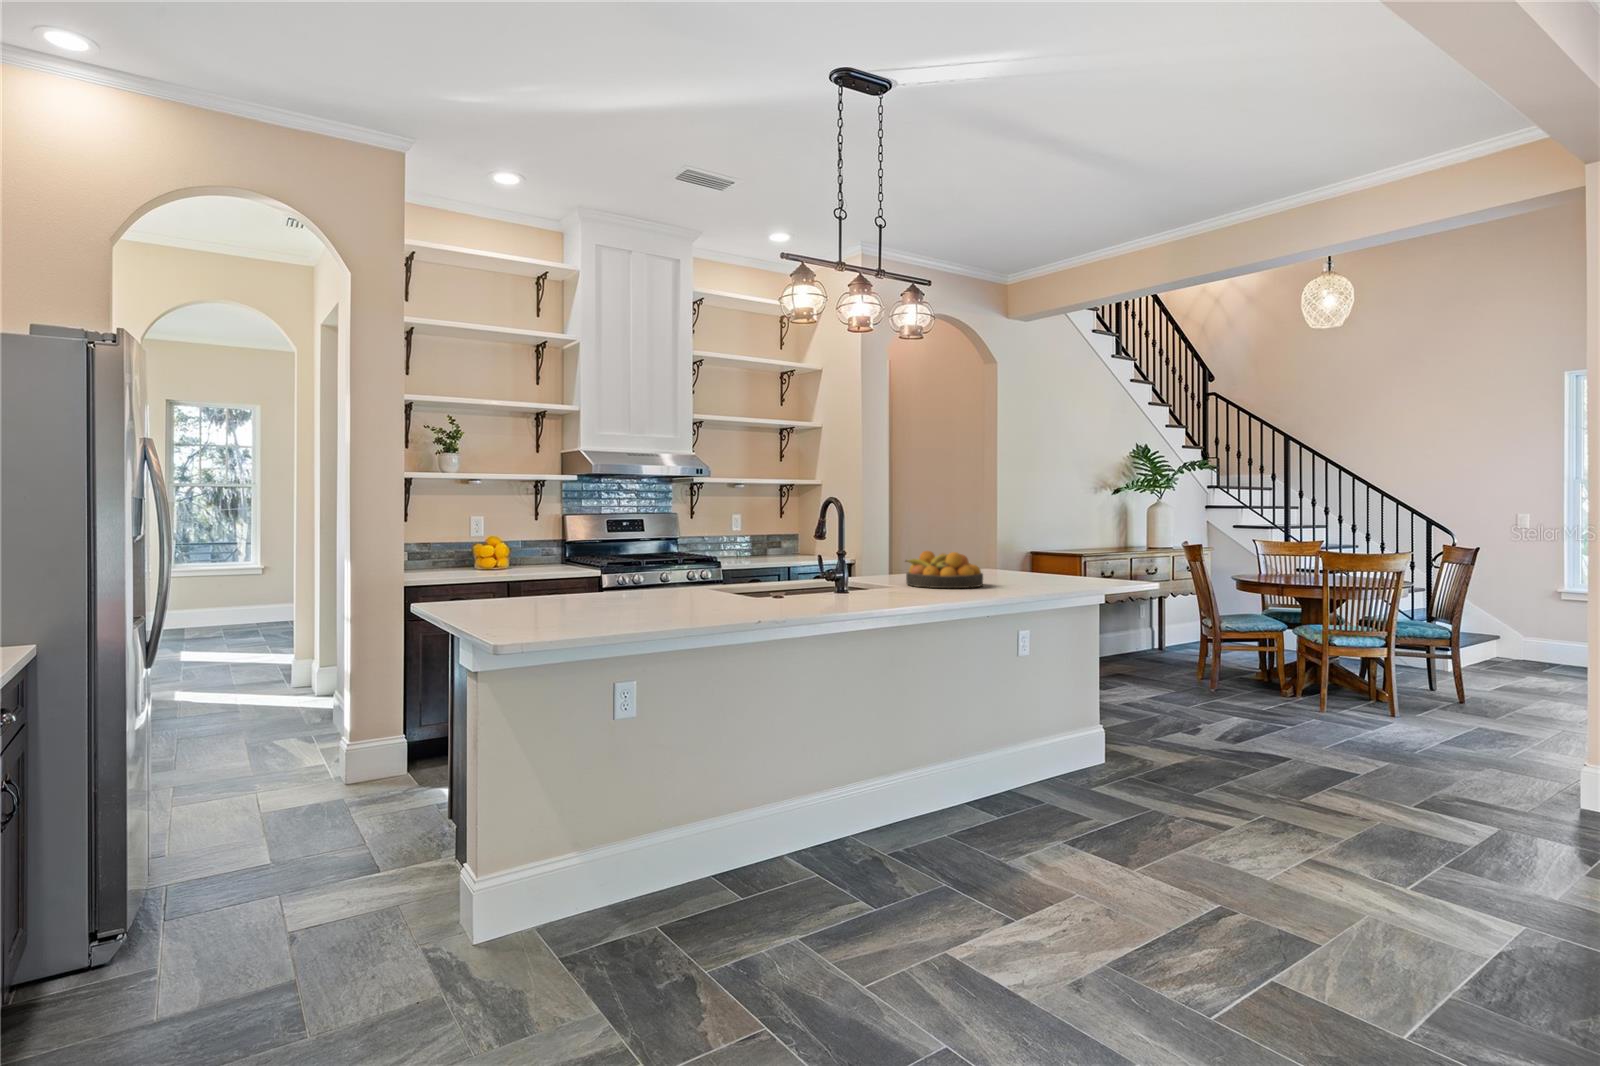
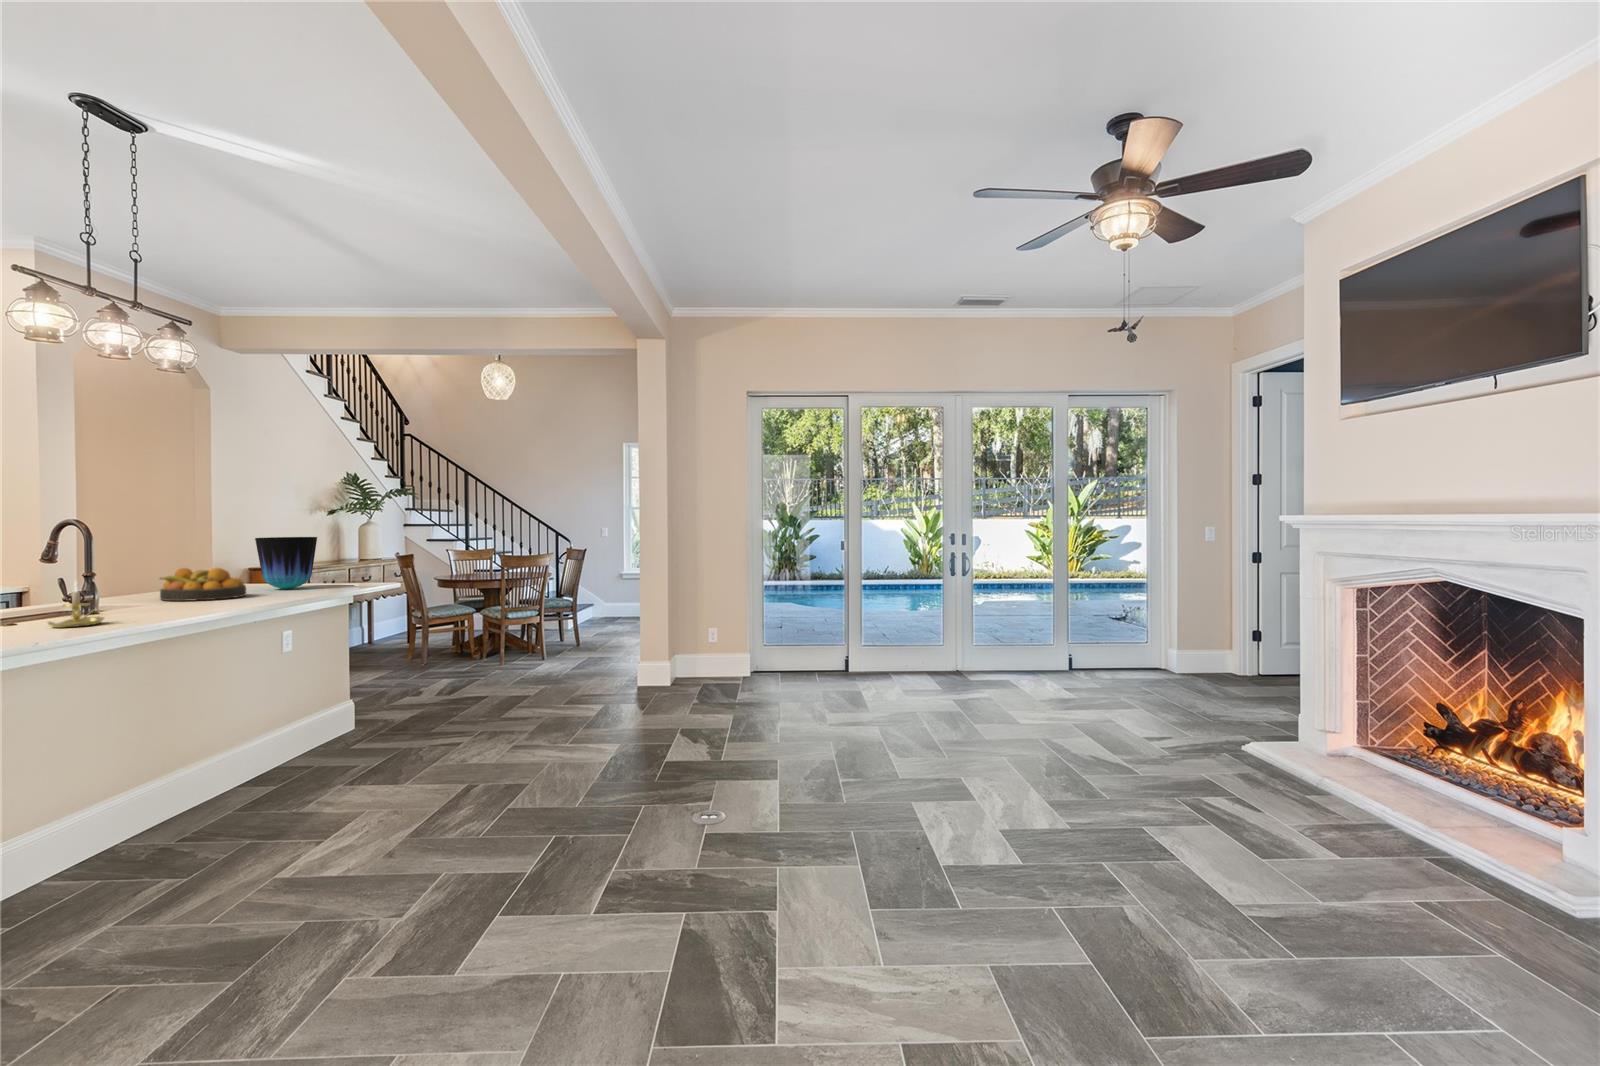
vase: none [1001,519,1064,581] -> present [255,537,317,589]
candle holder: none [784,558,833,608] -> present [48,582,104,628]

